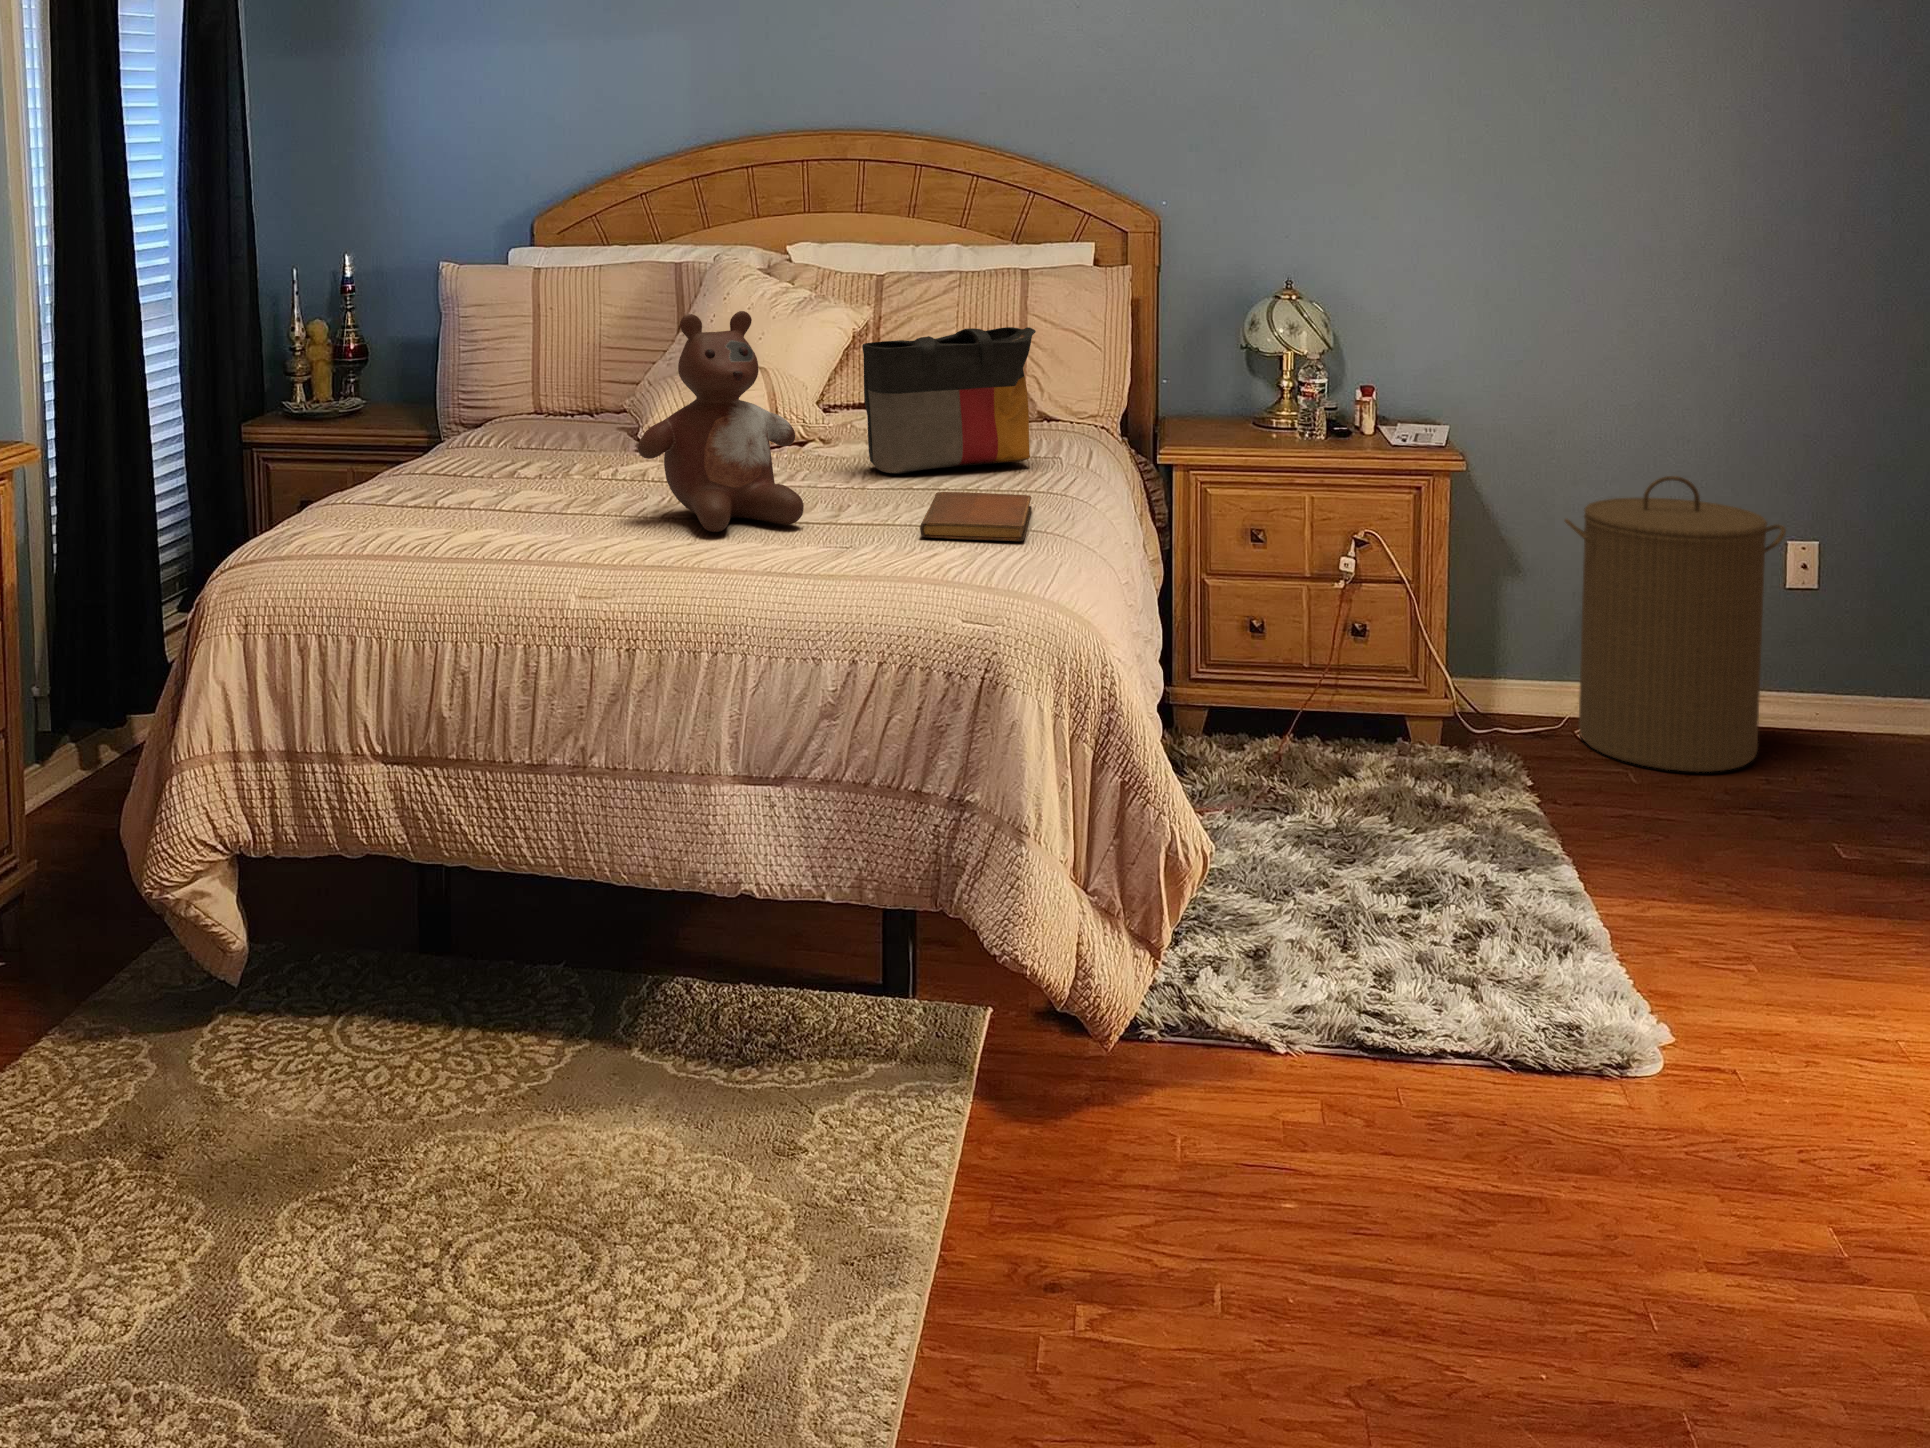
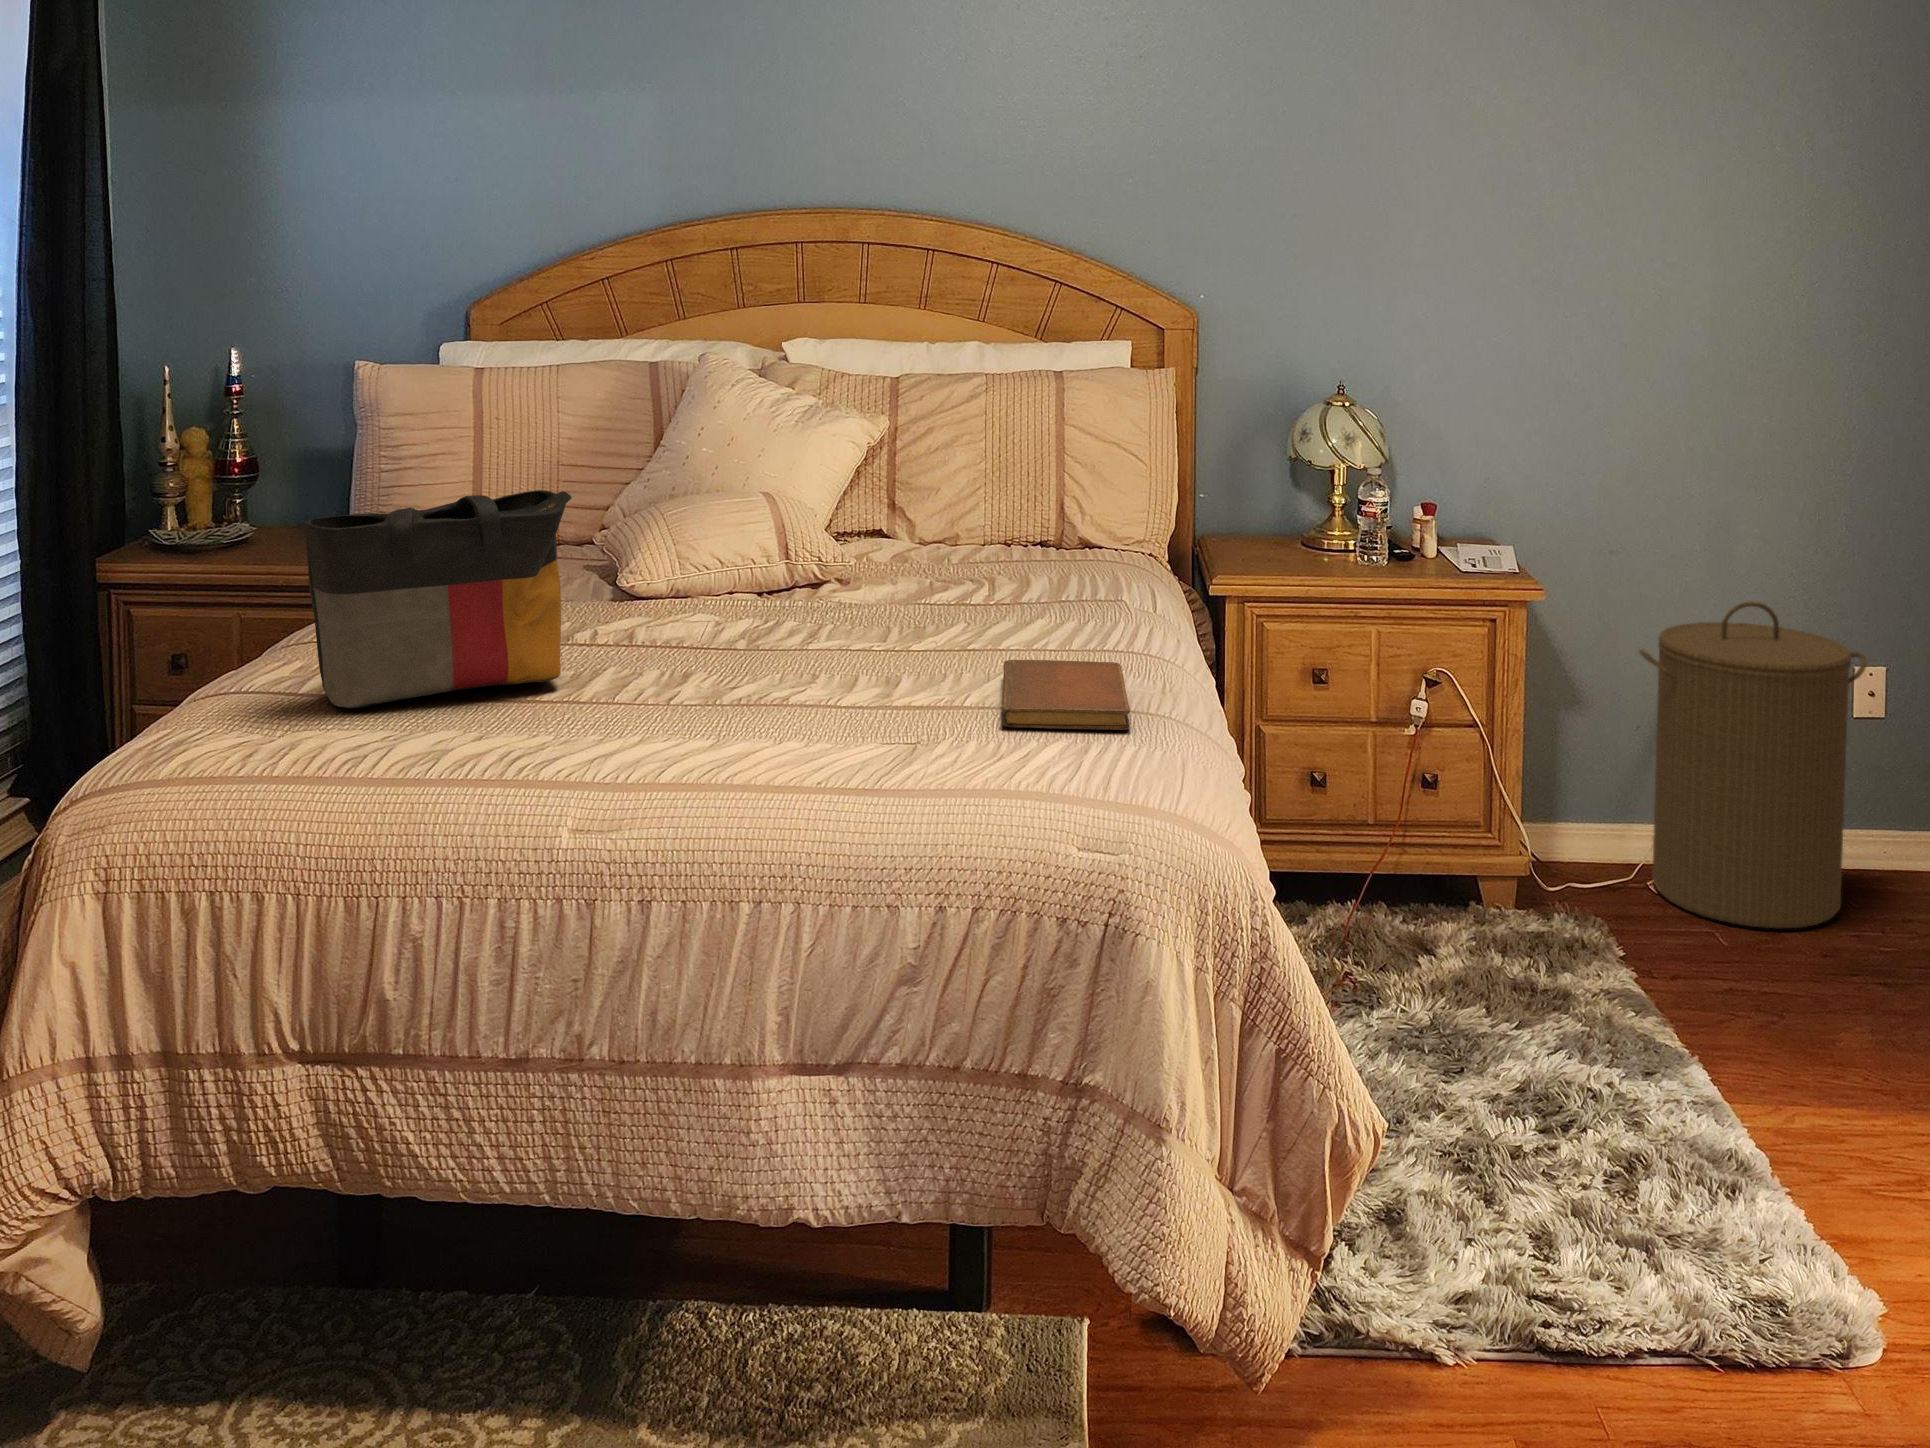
stuffed bear: present [638,311,804,532] -> none [640,441,852,727]
tote bag: present [862,327,1036,474] -> present [305,490,572,708]

